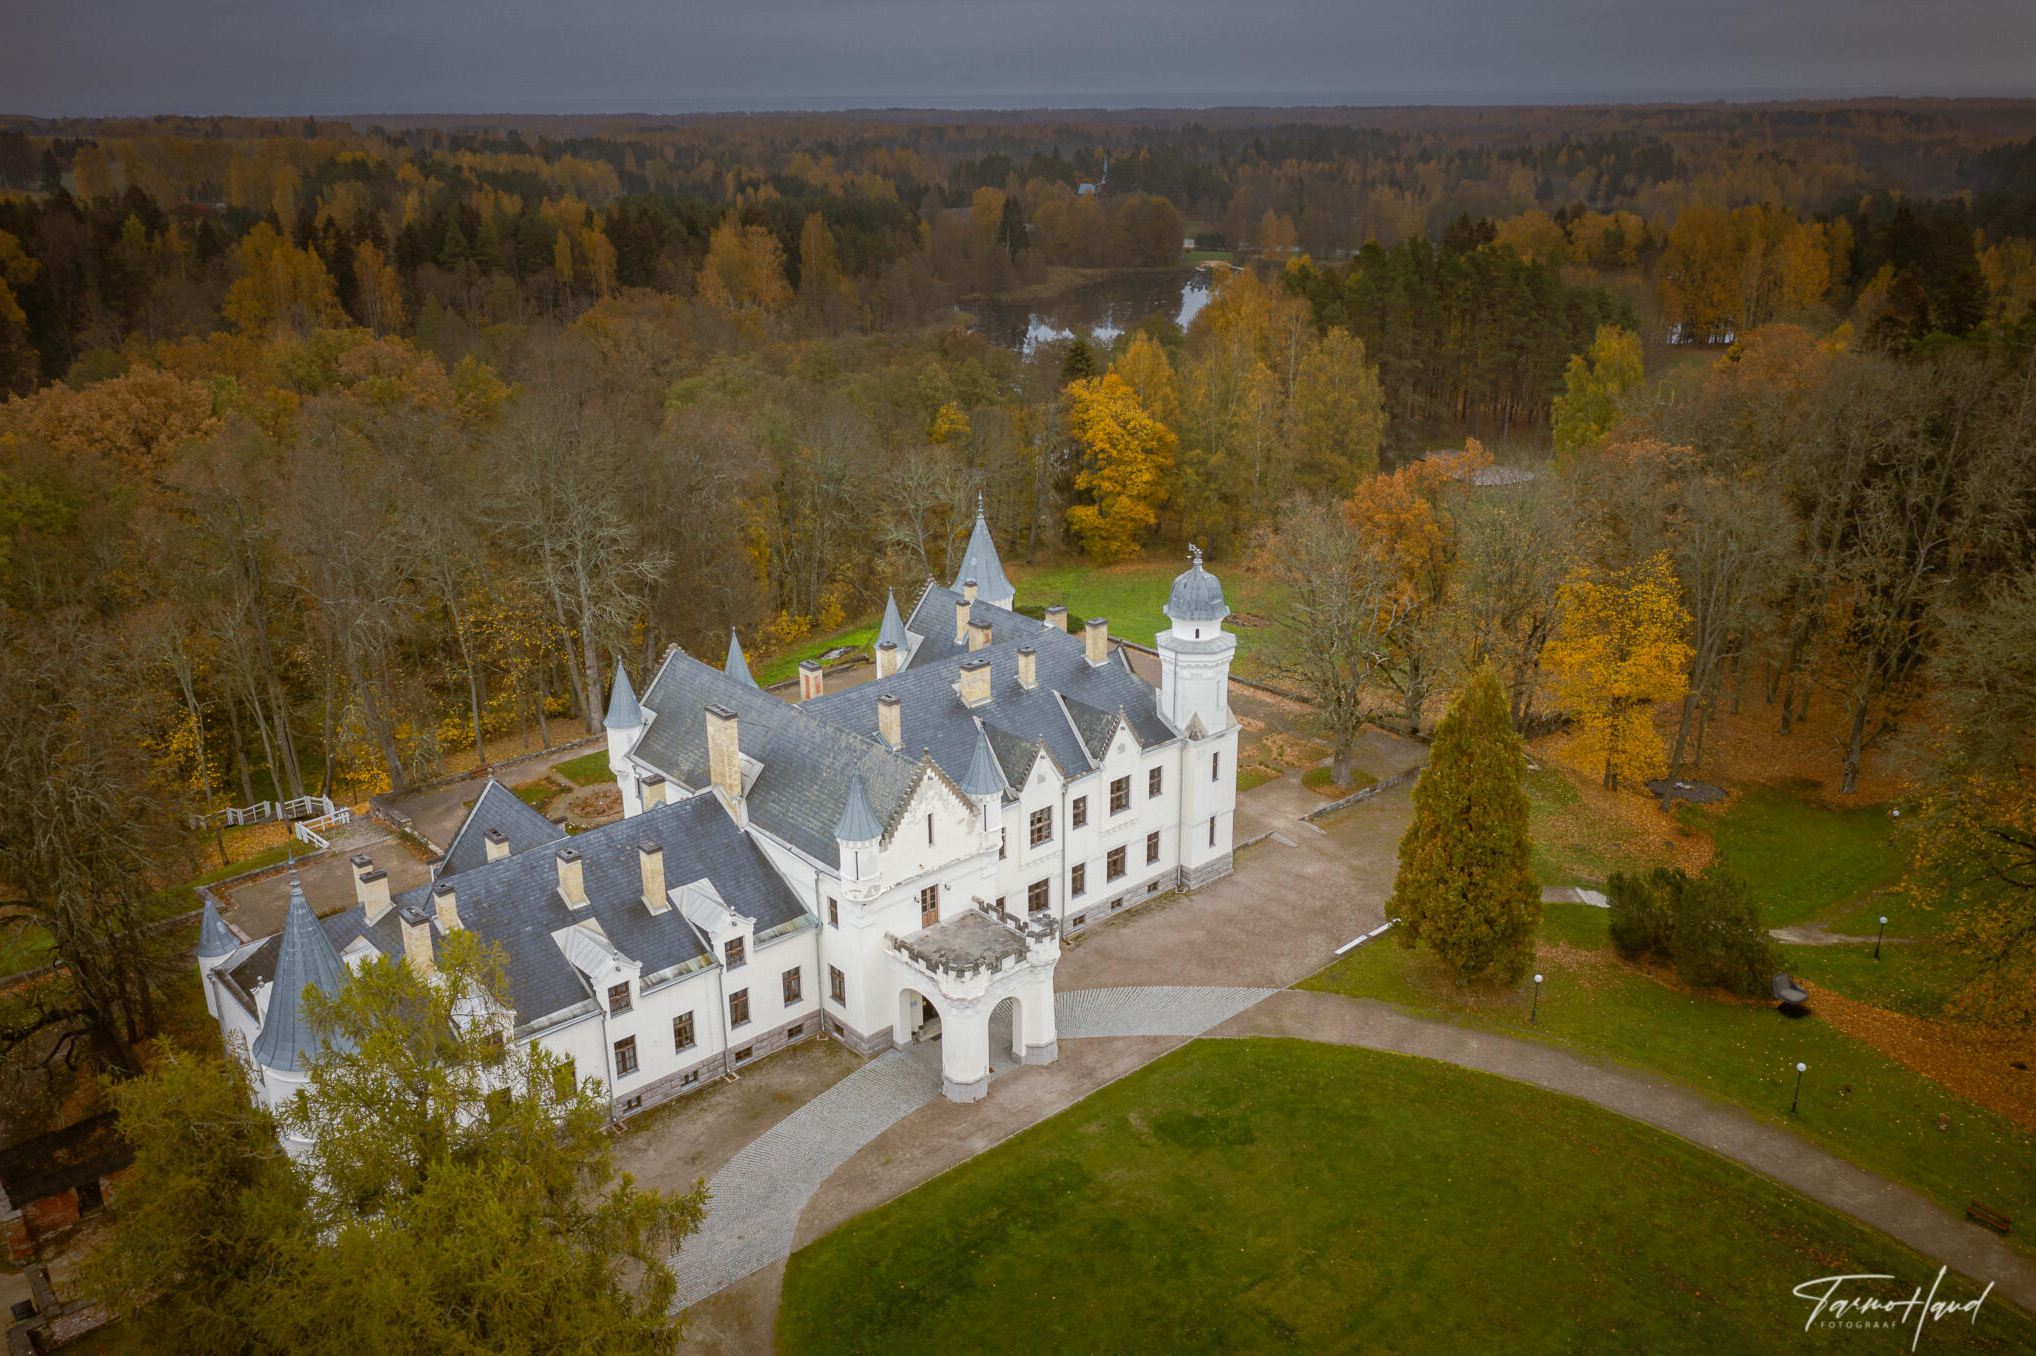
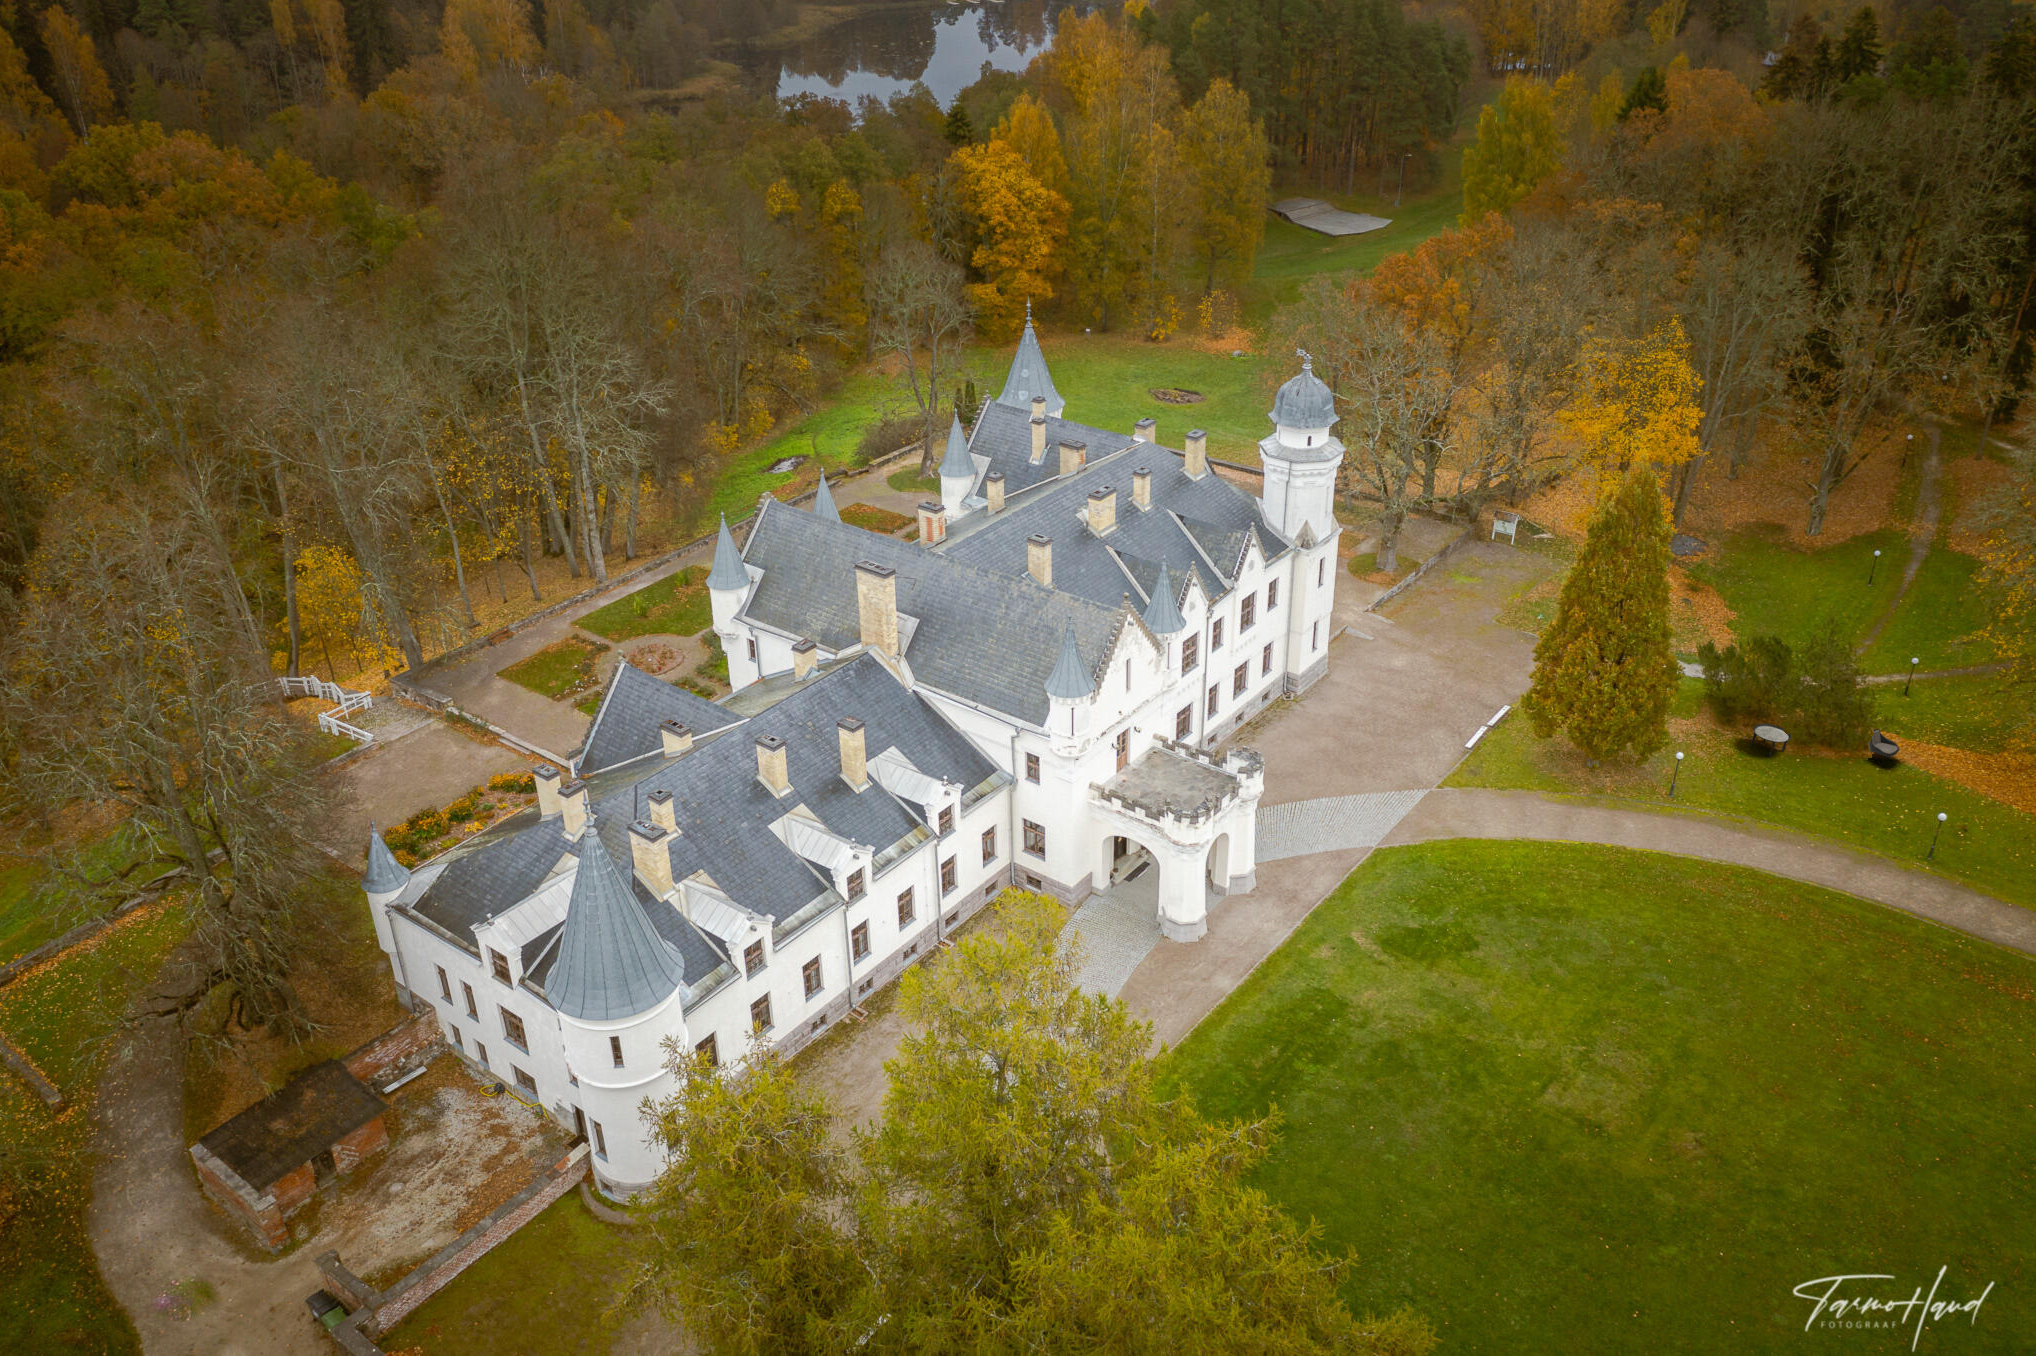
round table: none [1648,958,1689,994] -> present [1750,724,1791,757]

